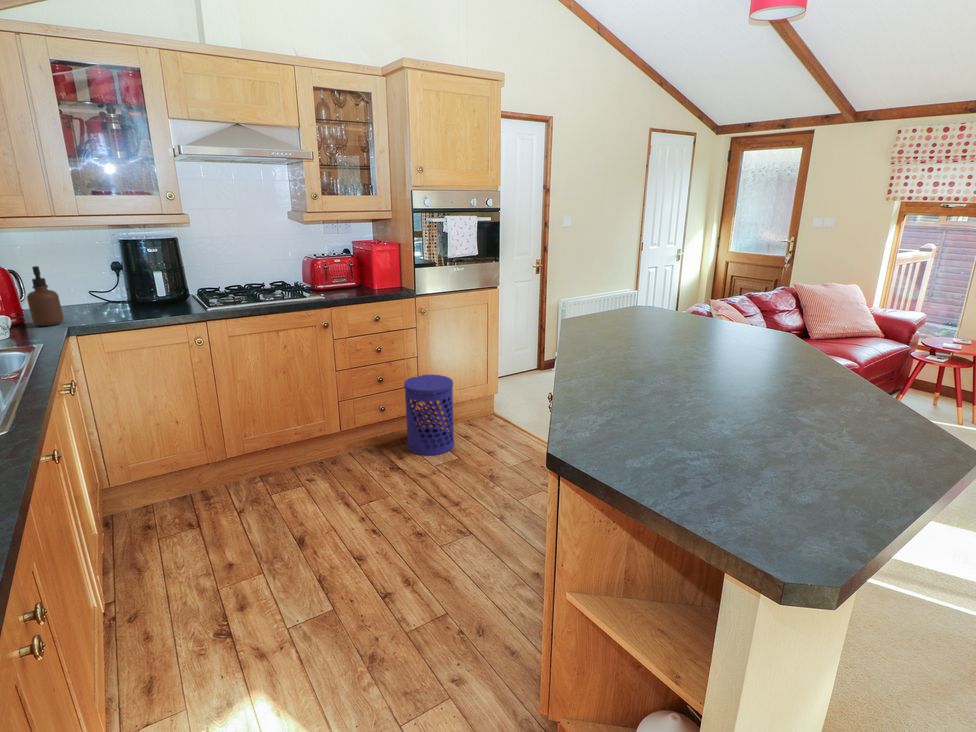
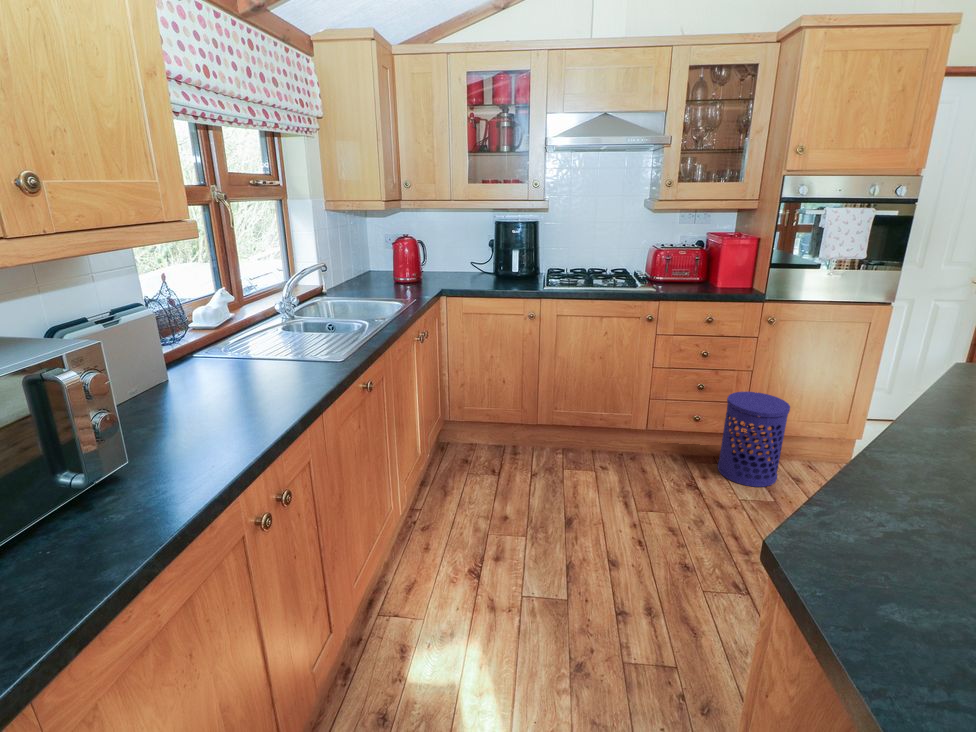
soap dispenser: present [27,266,64,326] -> none [424,238,444,285]

